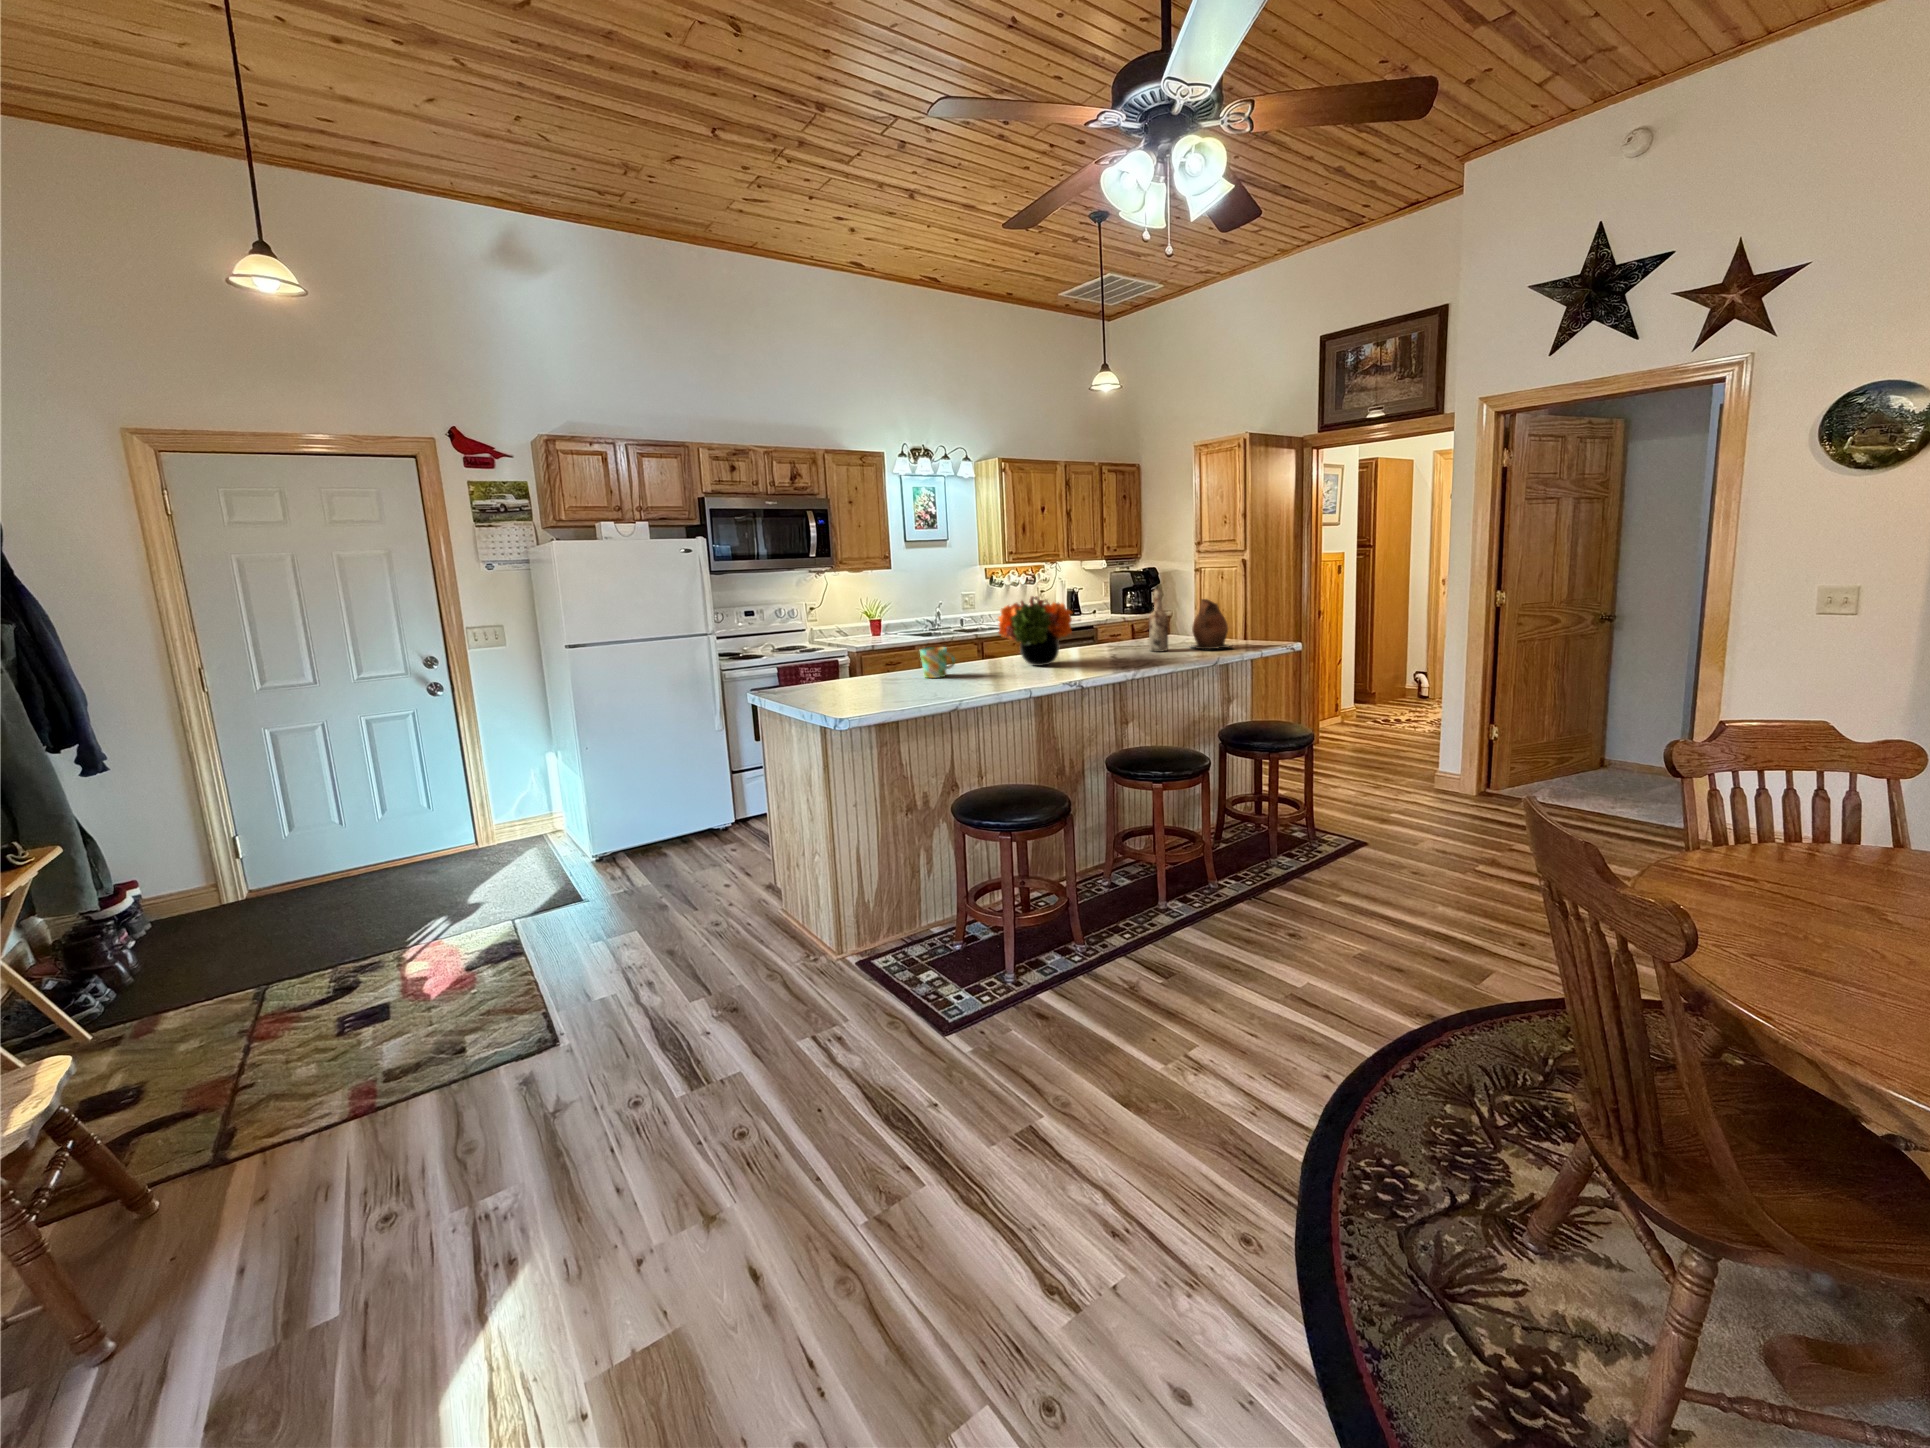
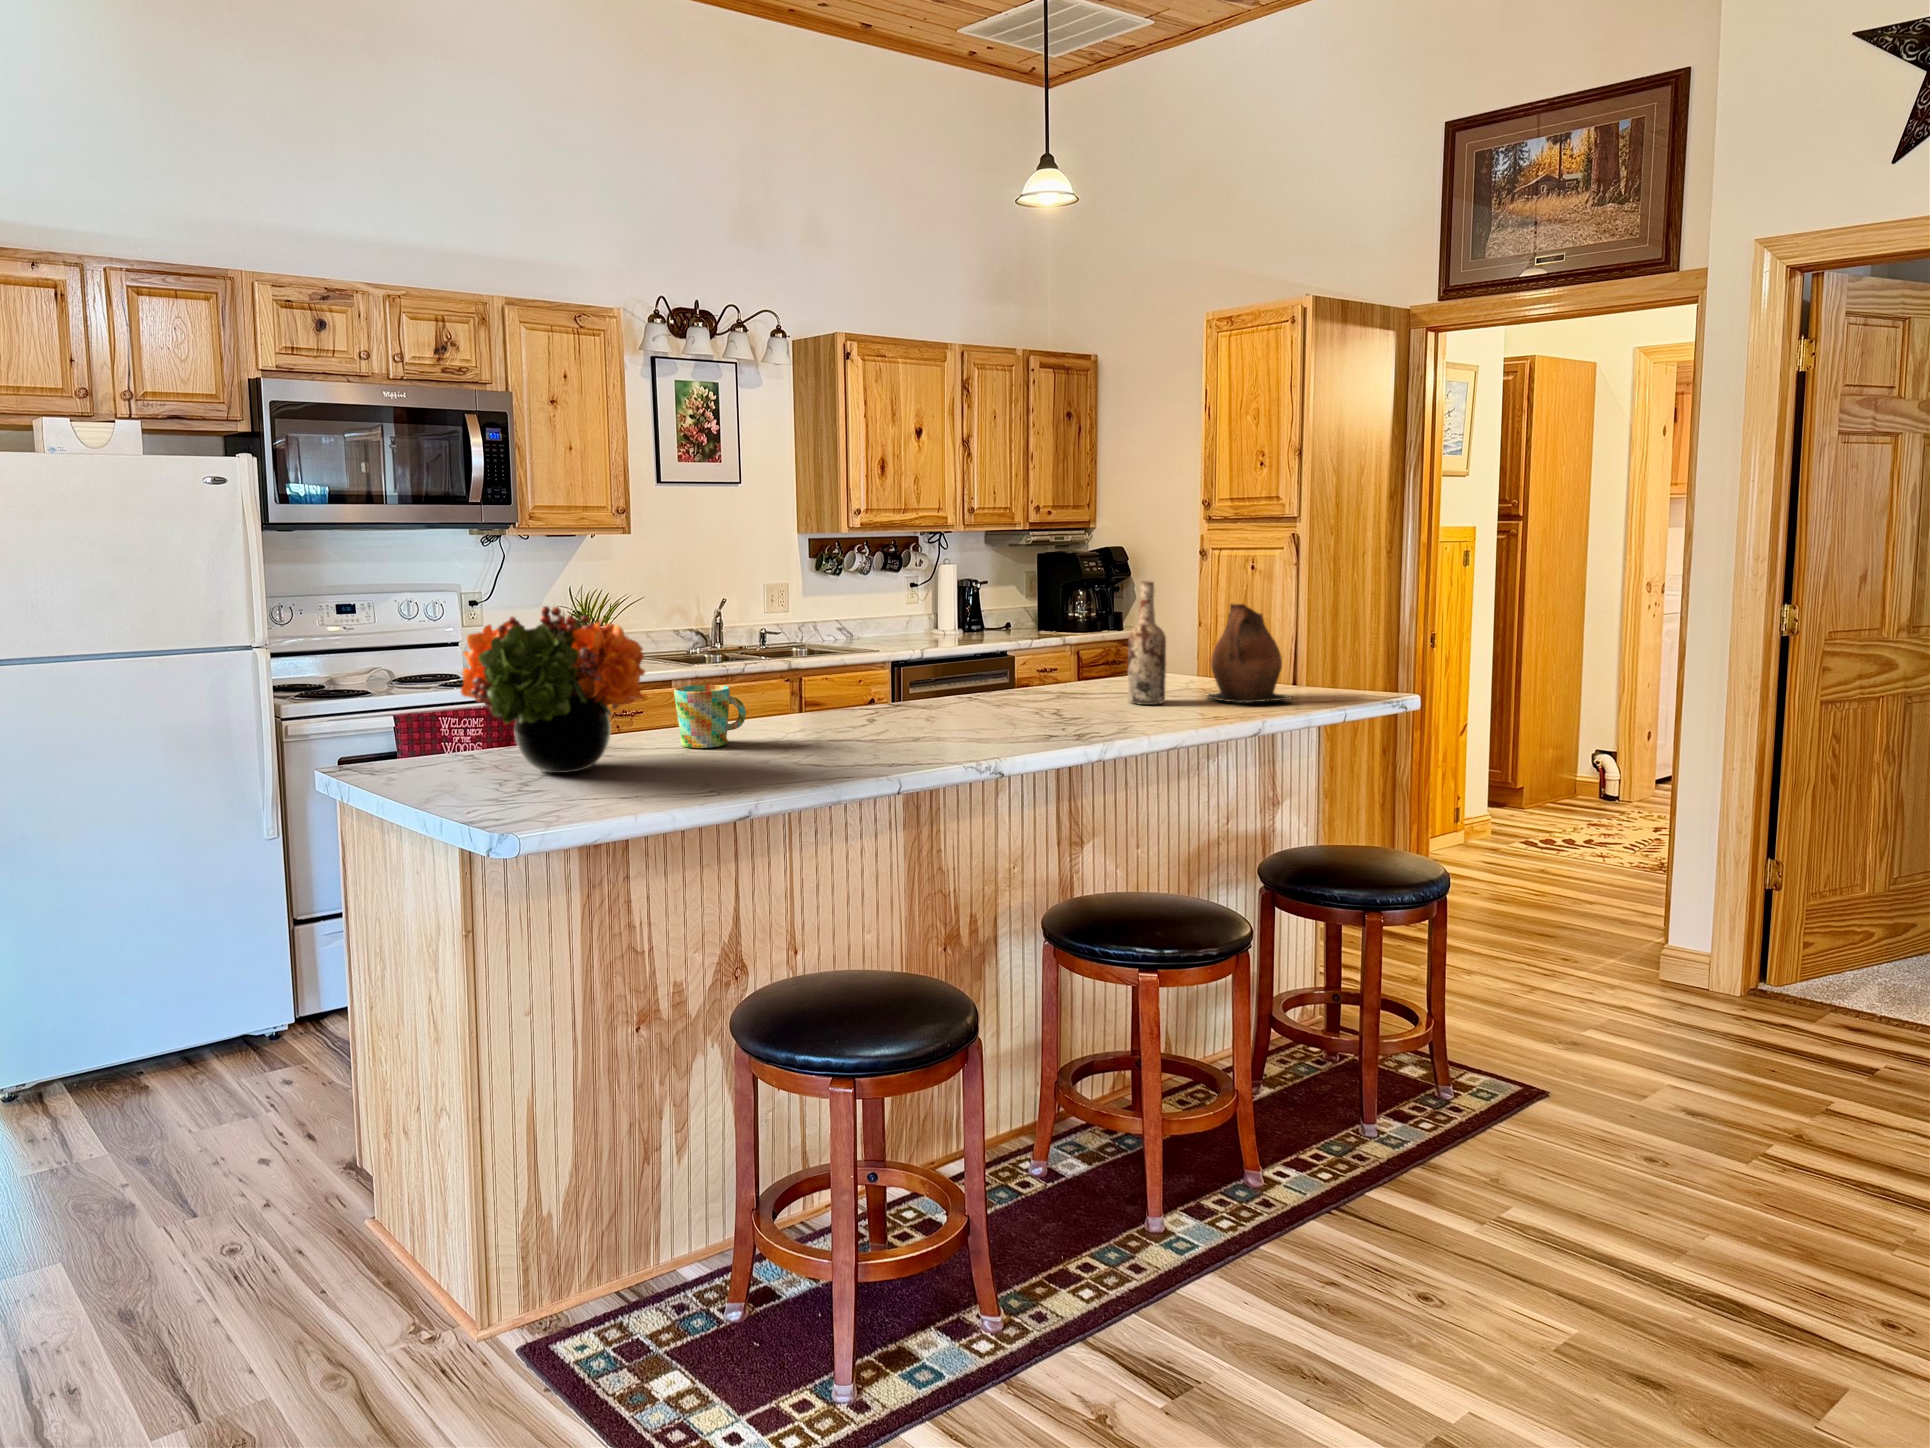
flower arrangement: present [998,596,1072,666] -> present [461,606,645,773]

